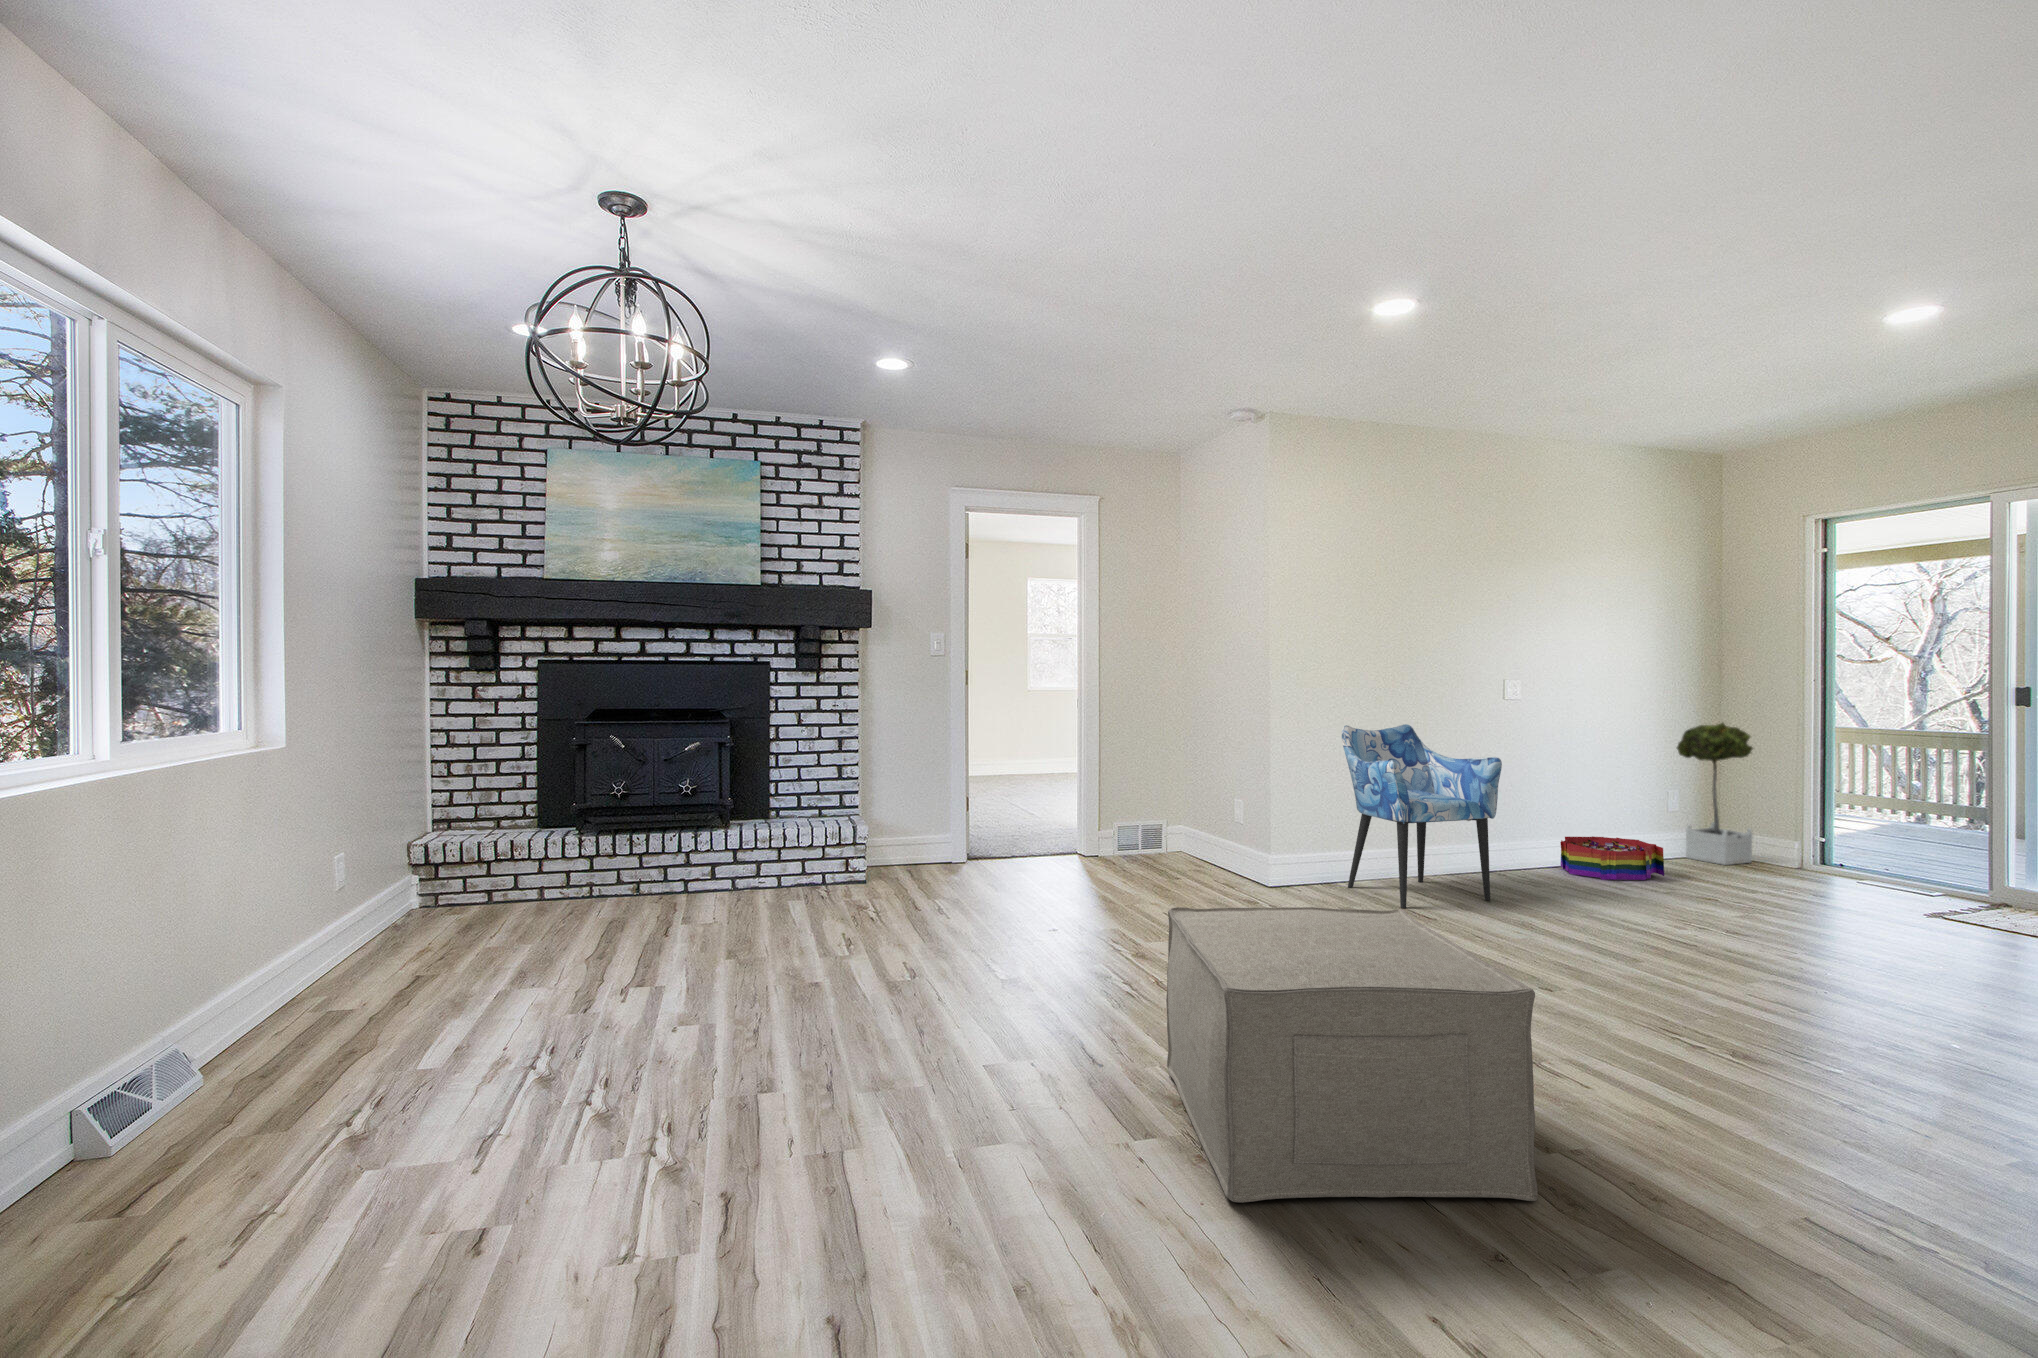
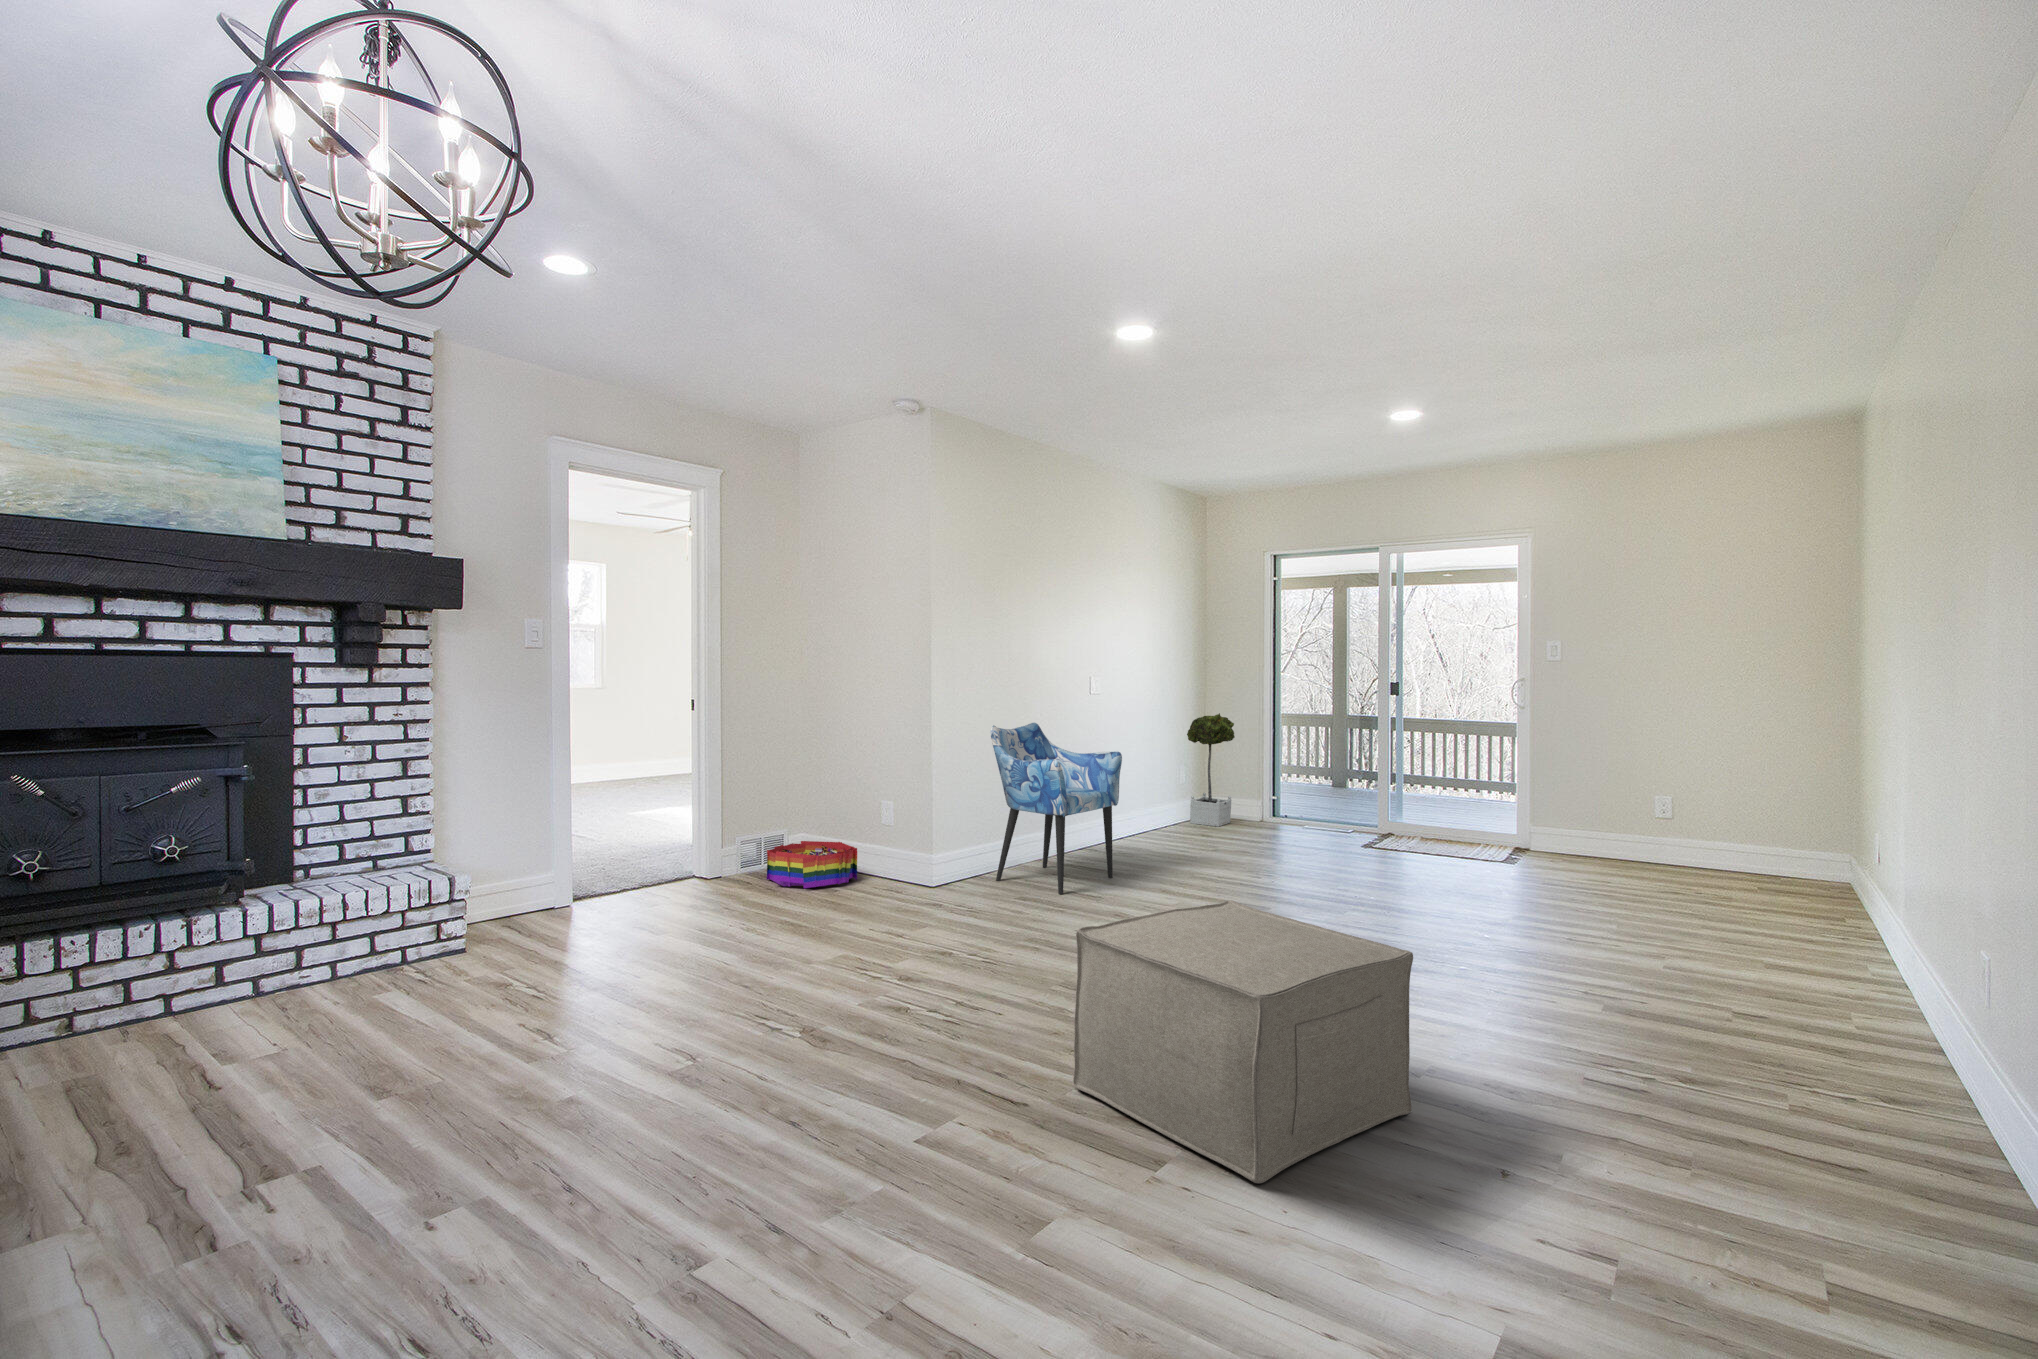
storage bin: present [1560,836,1664,880] -> present [767,841,857,888]

